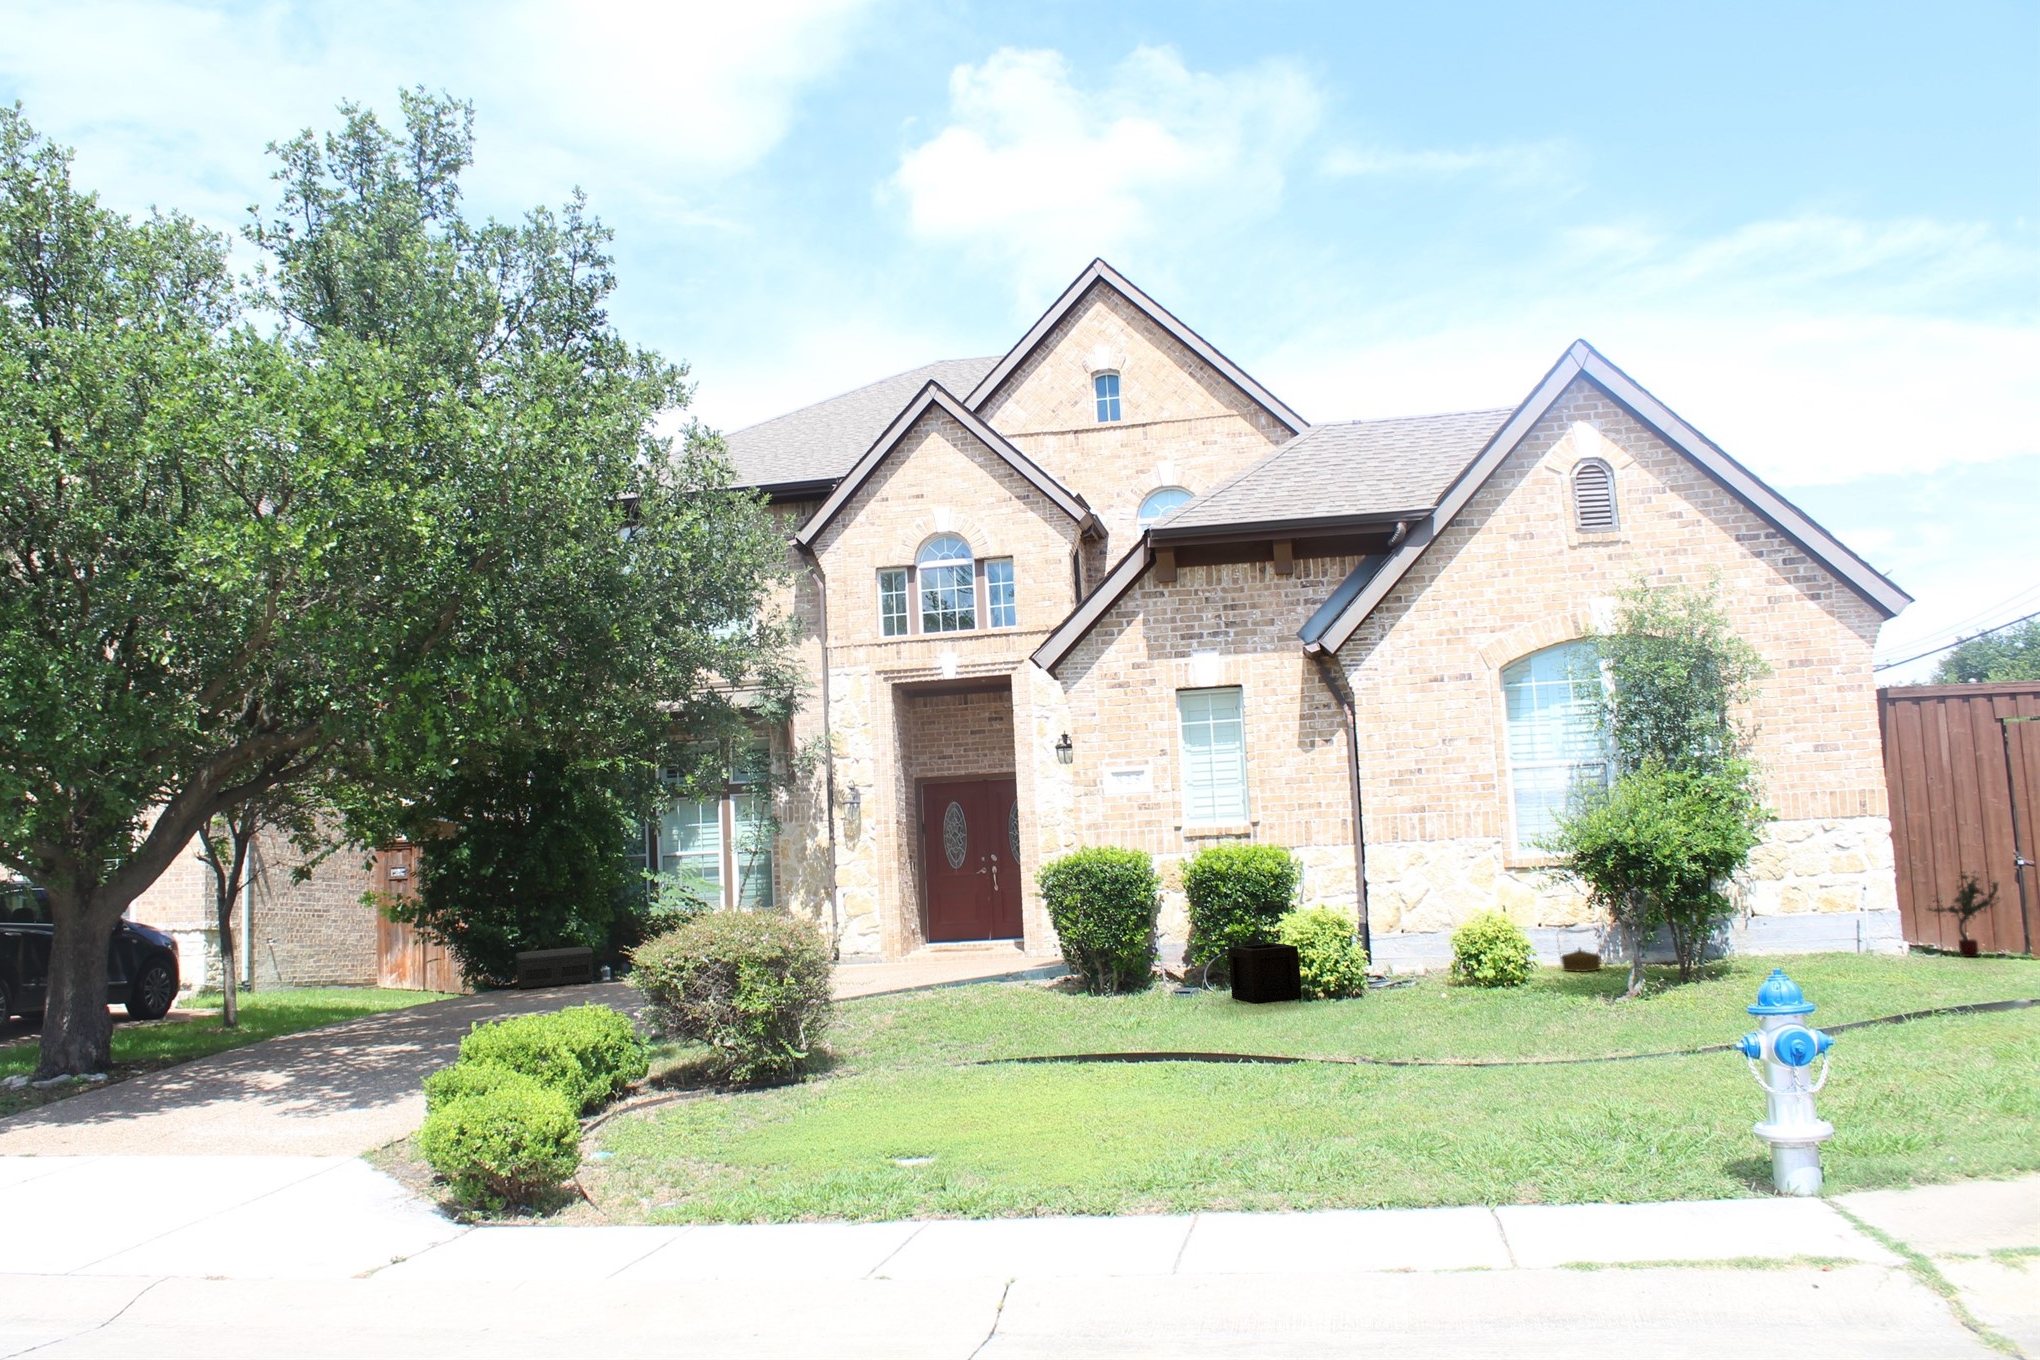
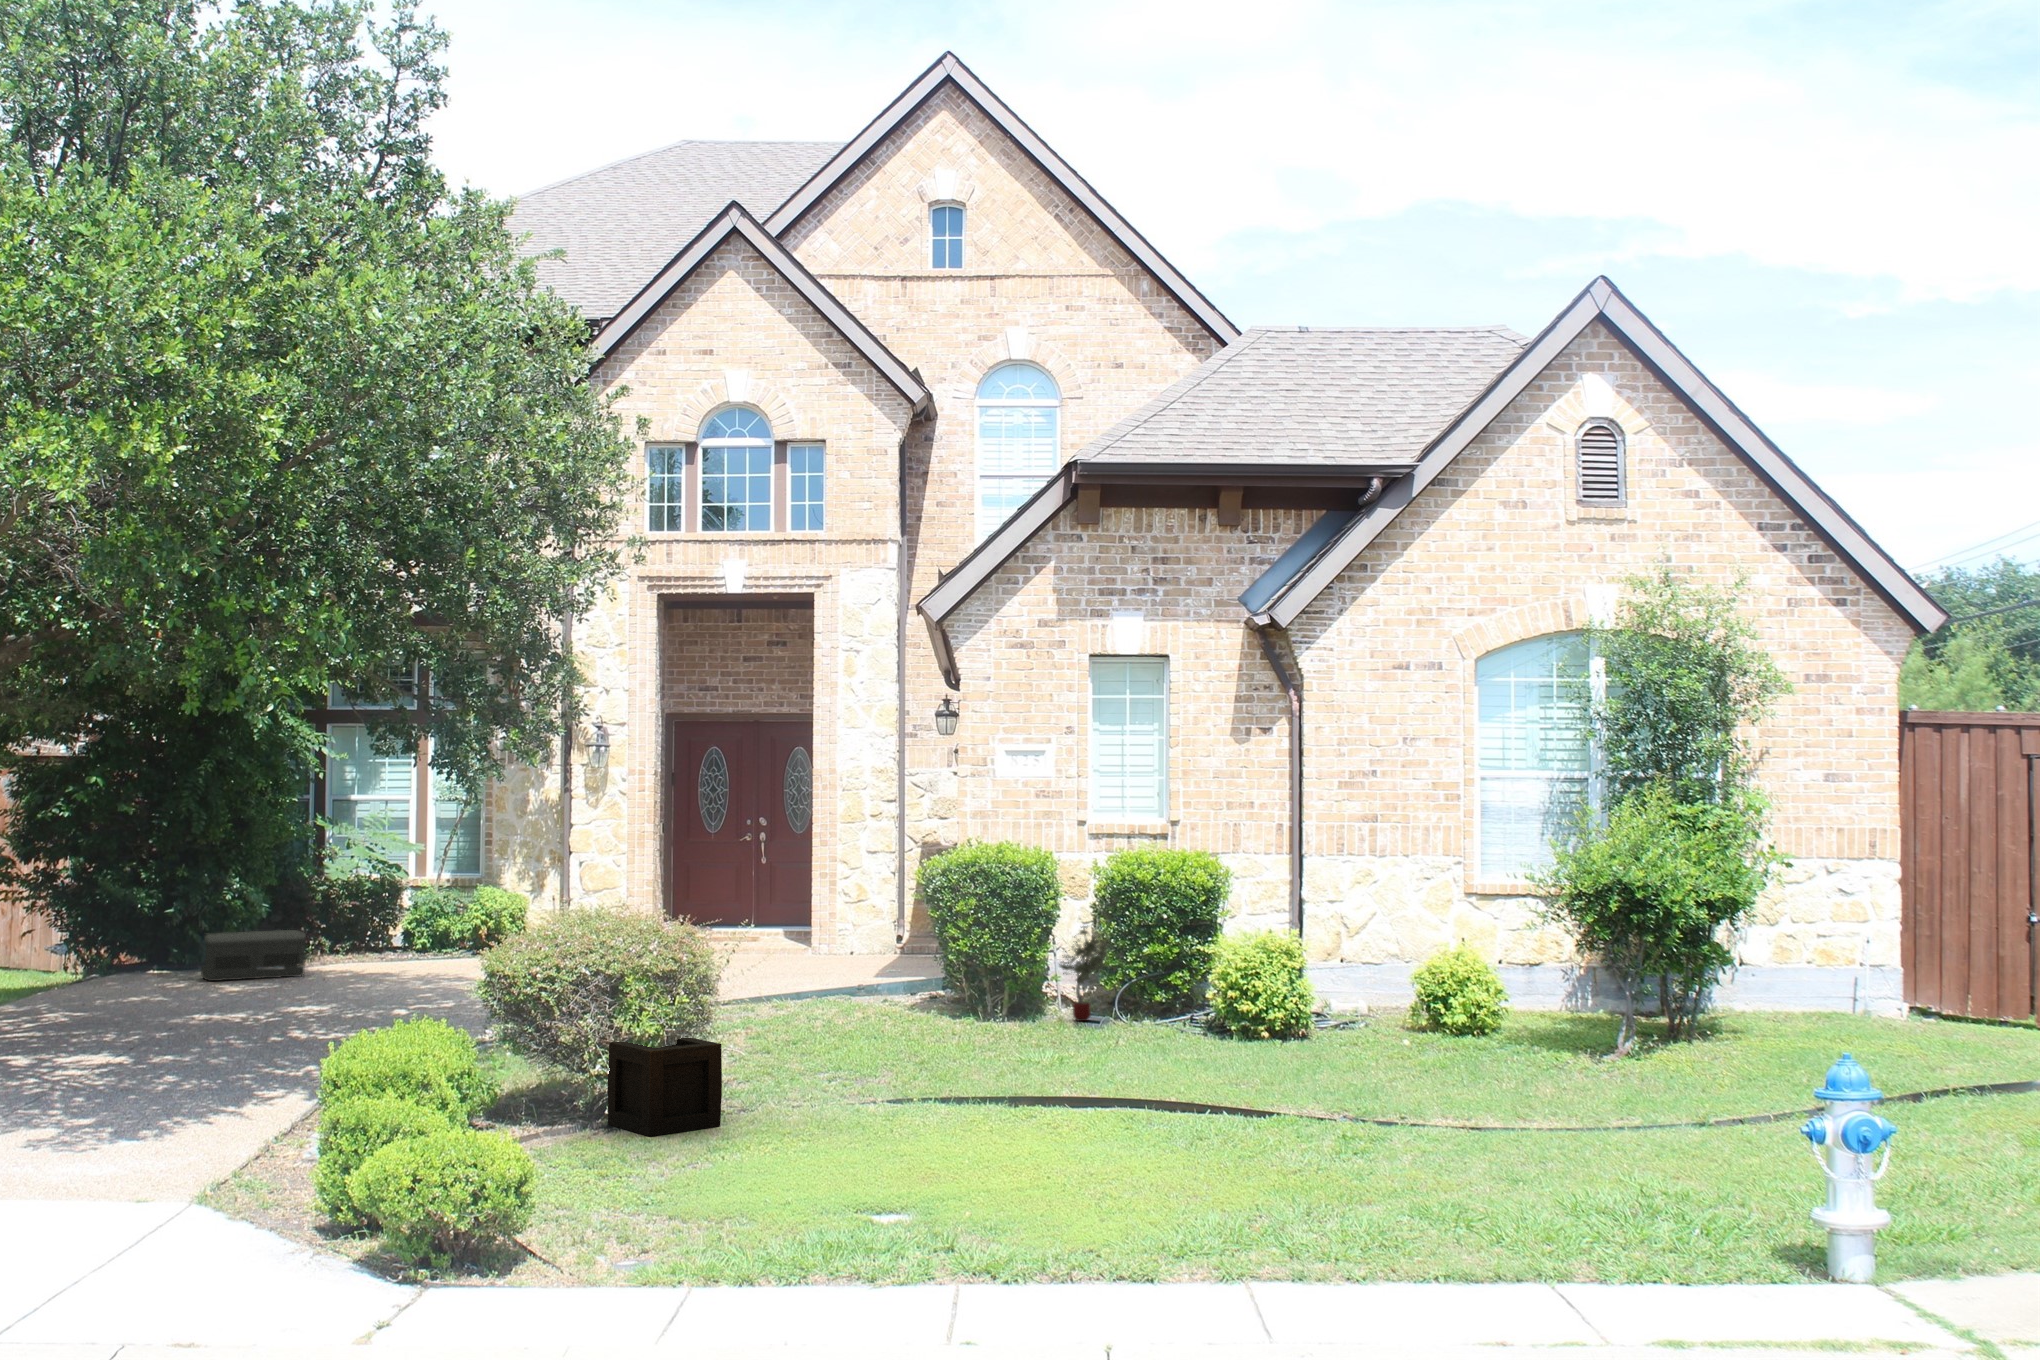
potted tree: present [1928,872,1999,957] -> present [1059,926,1109,1021]
woven basket: present [1560,930,1601,971] -> none [1524,970,1573,1020]
wooden crate: present [1228,943,1302,1003] -> present [608,1038,722,1136]

